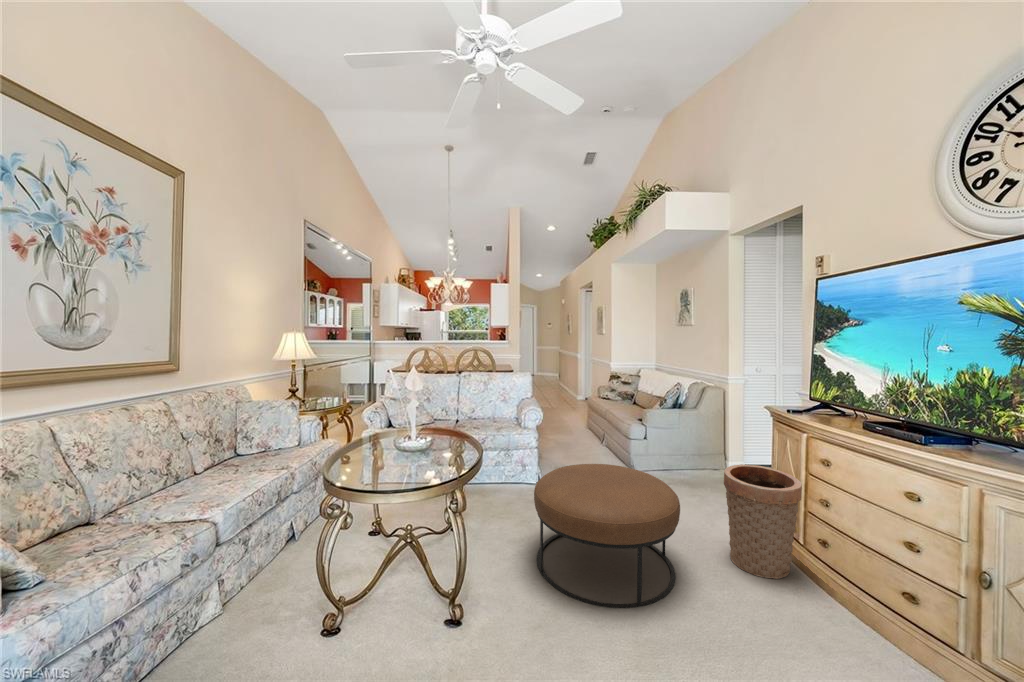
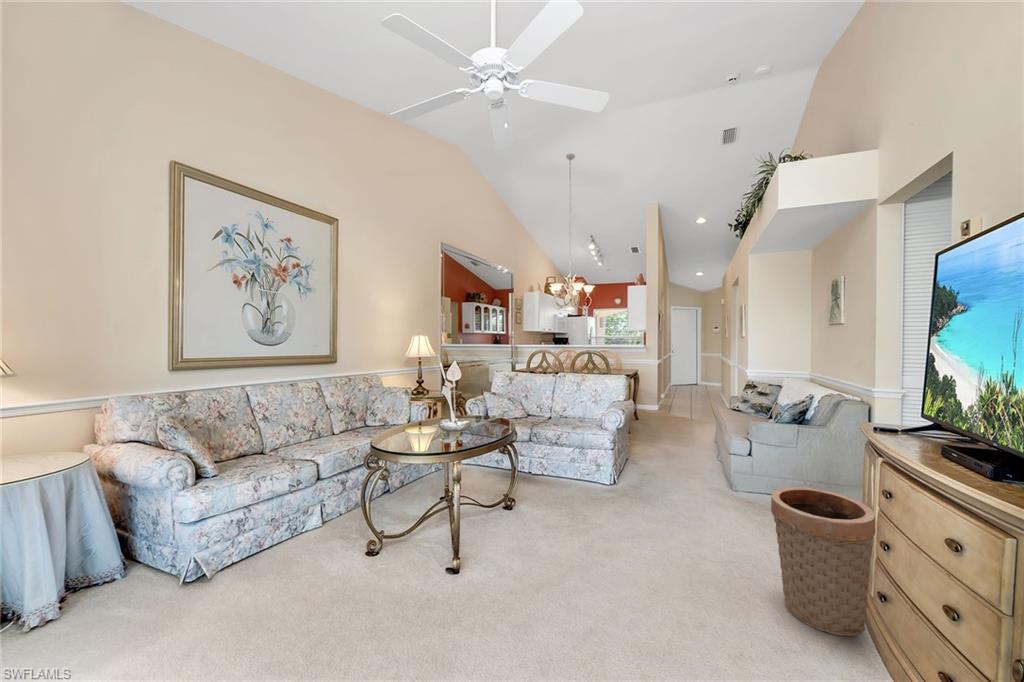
ottoman: present [534,464,680,608] -> none [552,464,704,612]

